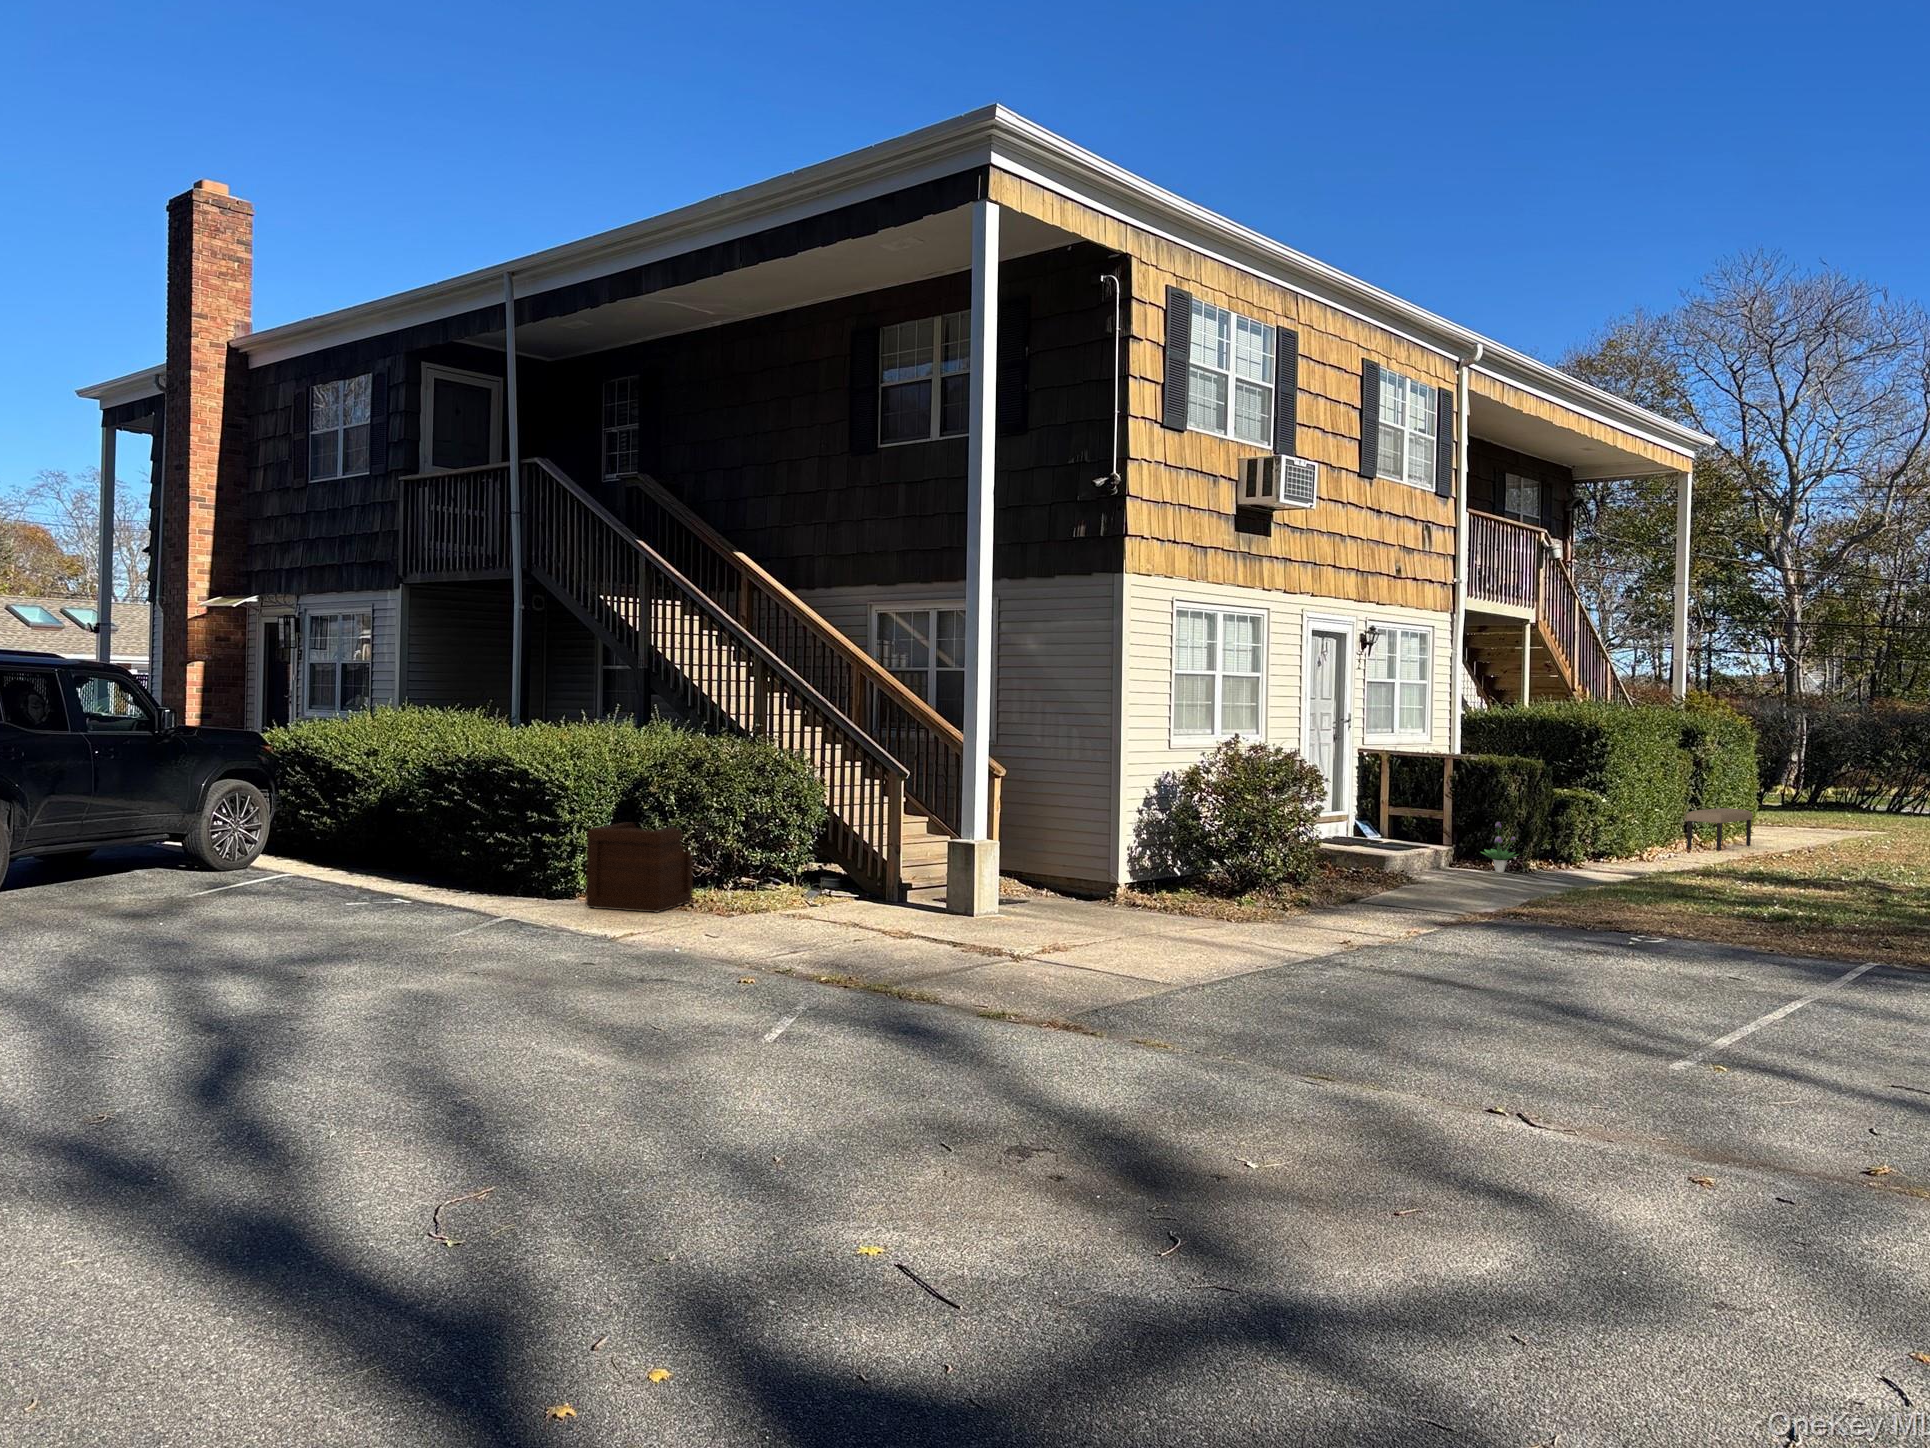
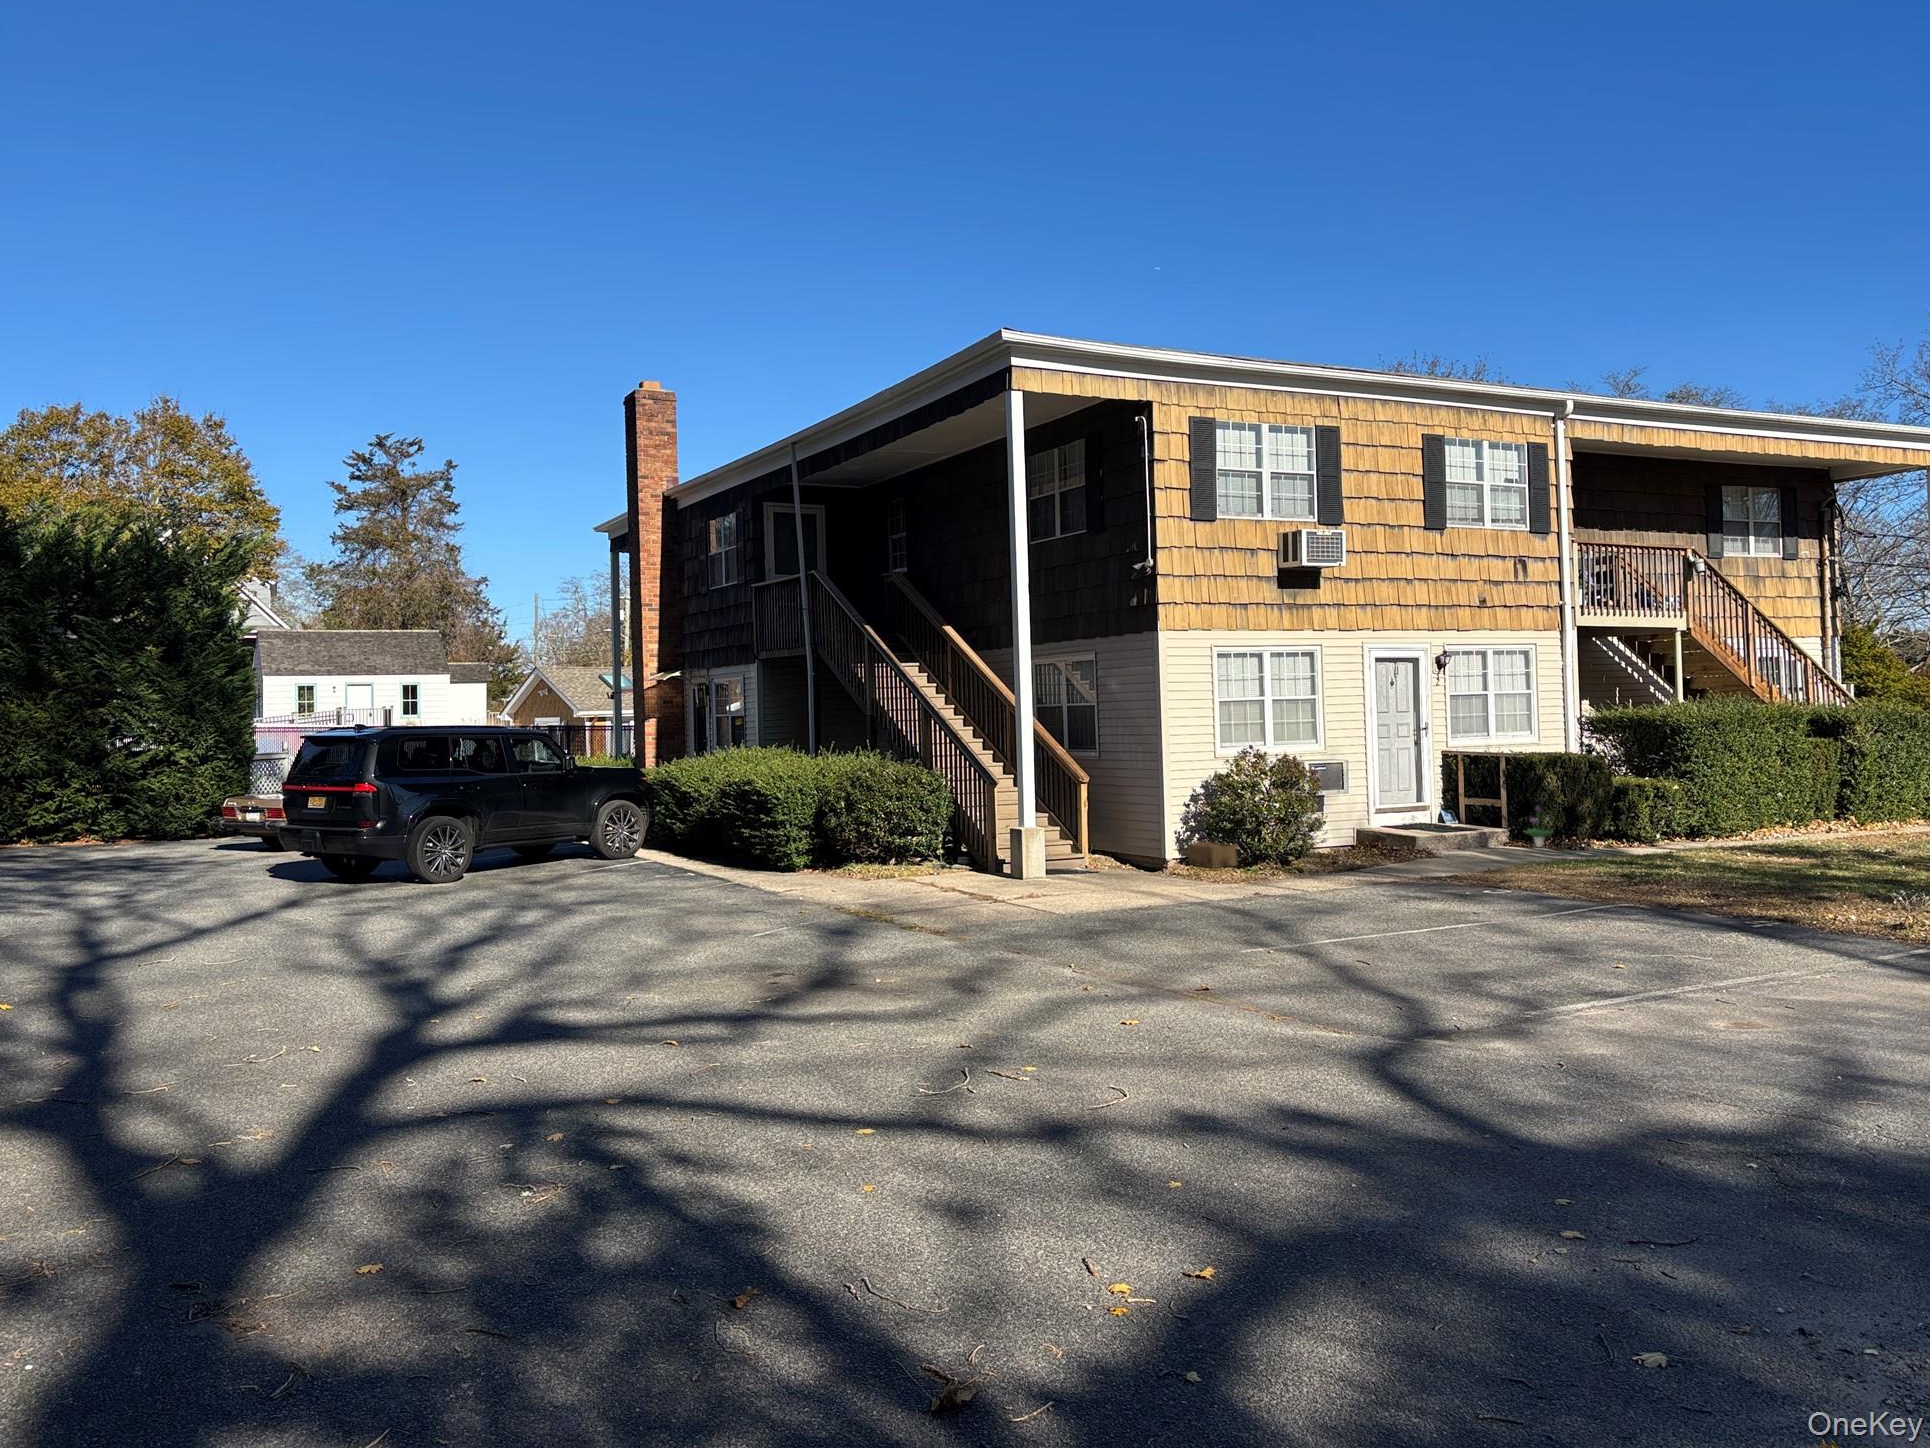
bench: present [1686,808,1753,851] -> none [1800,788,1879,827]
wooden crate: present [586,822,693,912] -> none [788,822,862,879]
cardboard box: none [1140,861,1211,899] -> present [1188,841,1237,868]

